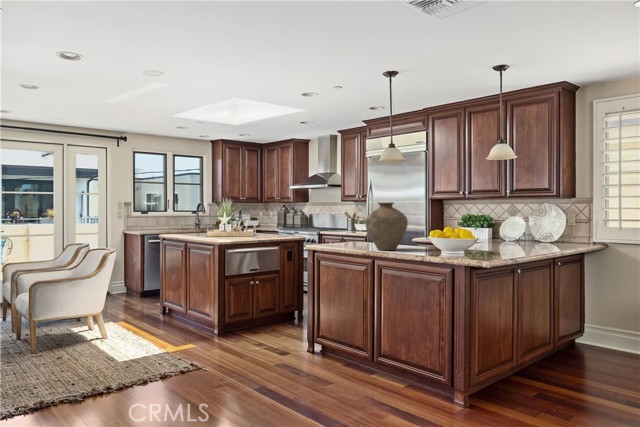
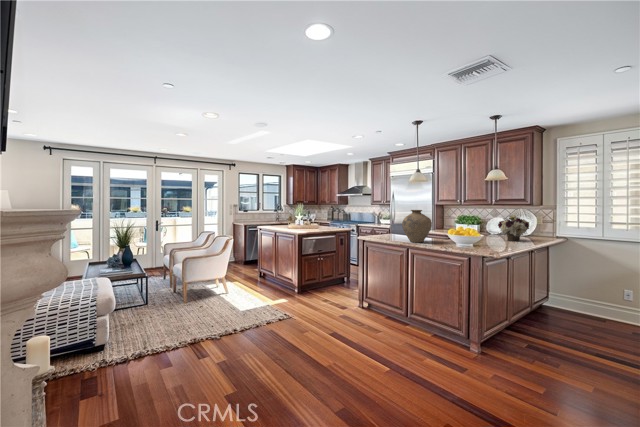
flower arrangement: none [507,209,549,248] -> present [498,215,529,241]

